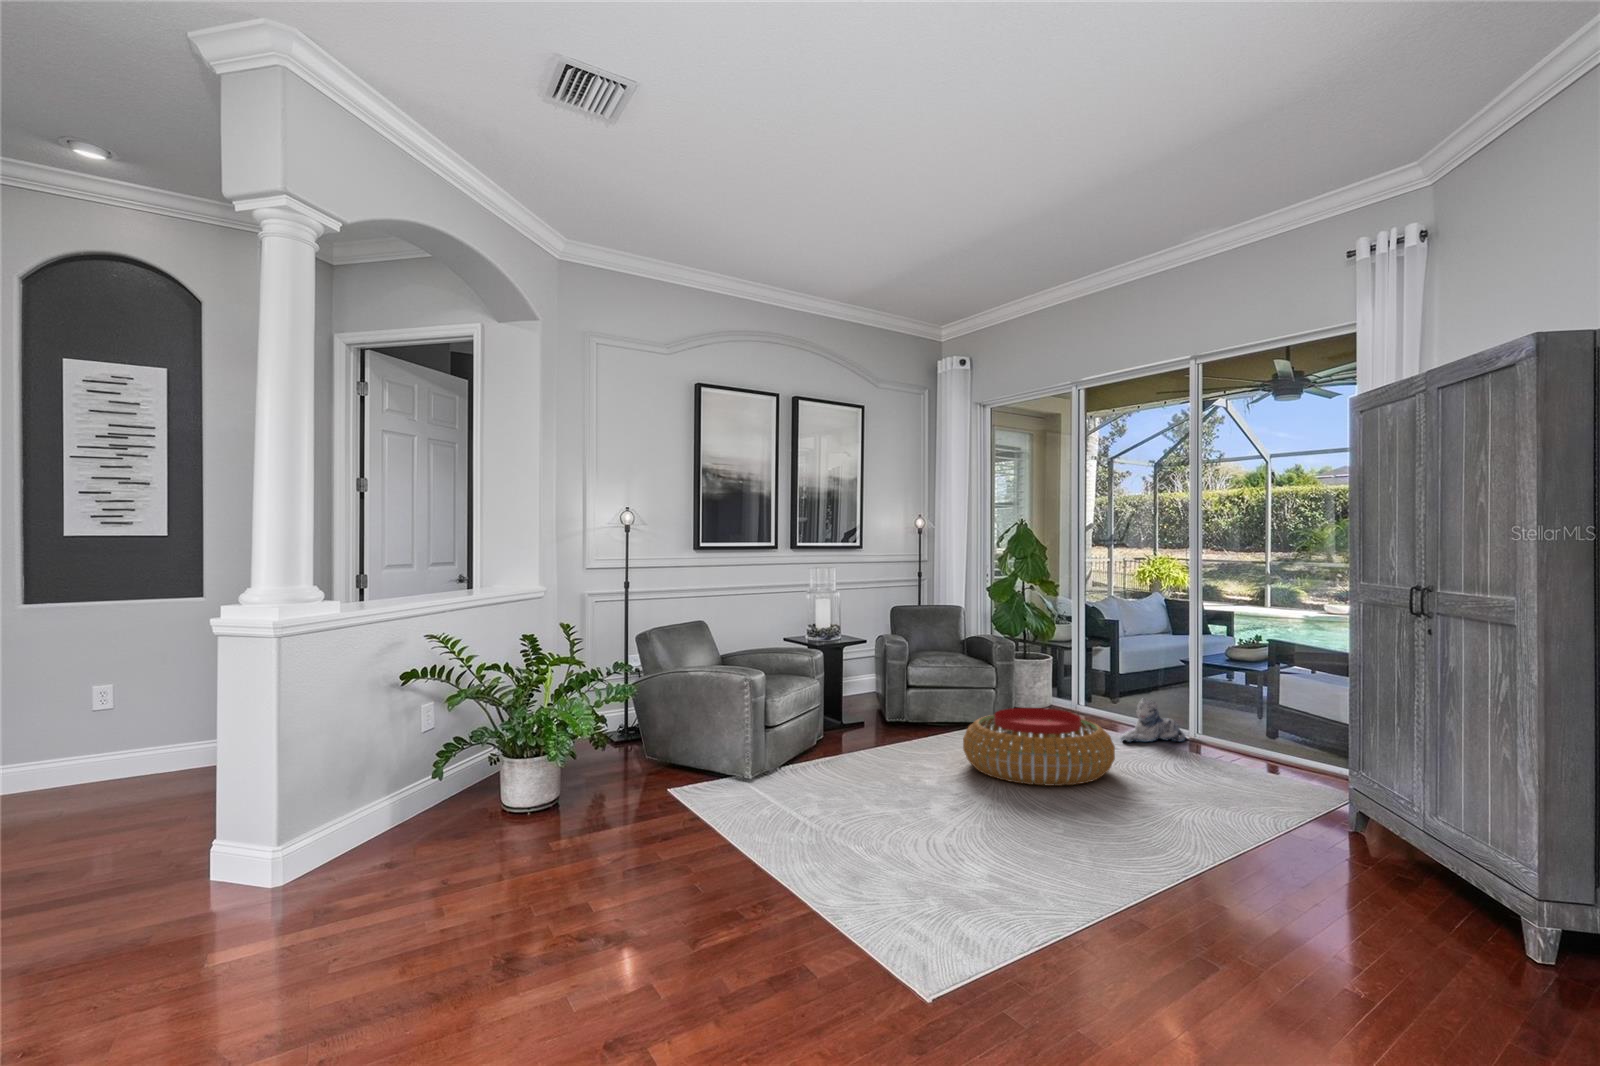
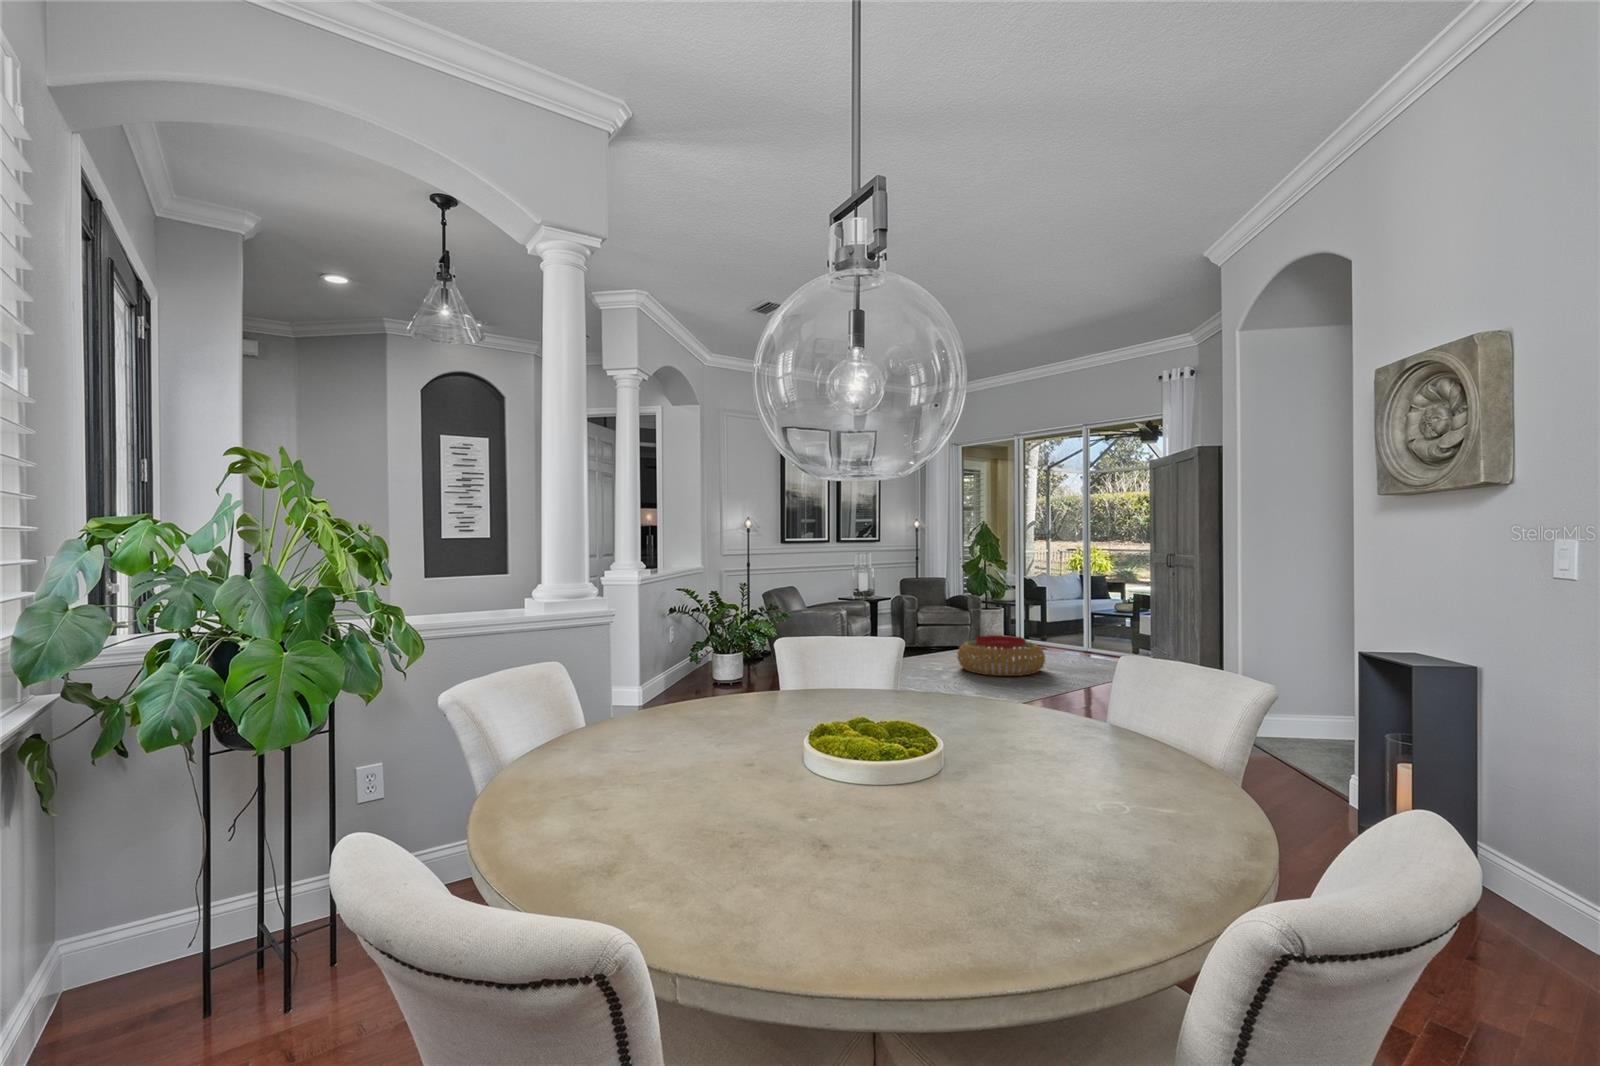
plush toy: present [1121,699,1186,743] -> none [1048,631,1087,658]

